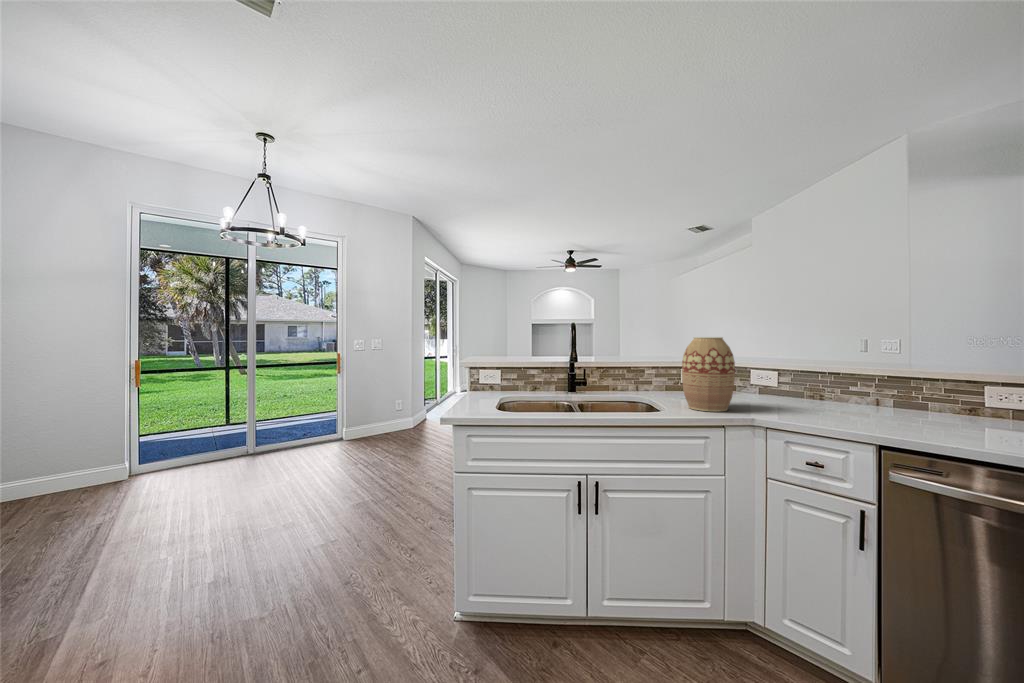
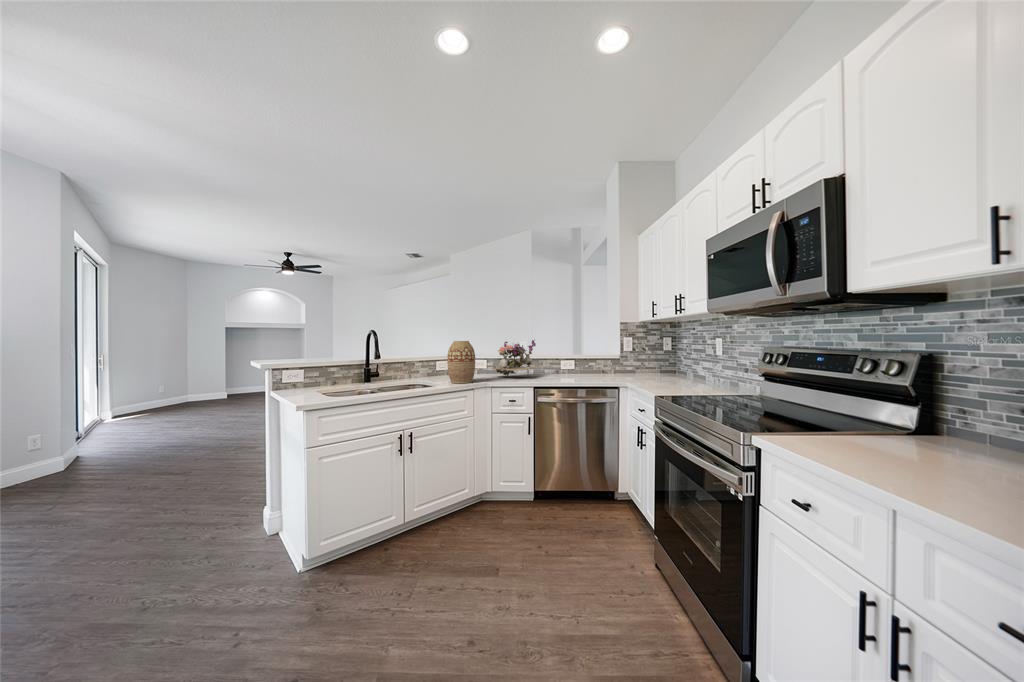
flower arrangement: none [776,335,903,408] -> present [492,339,538,376]

